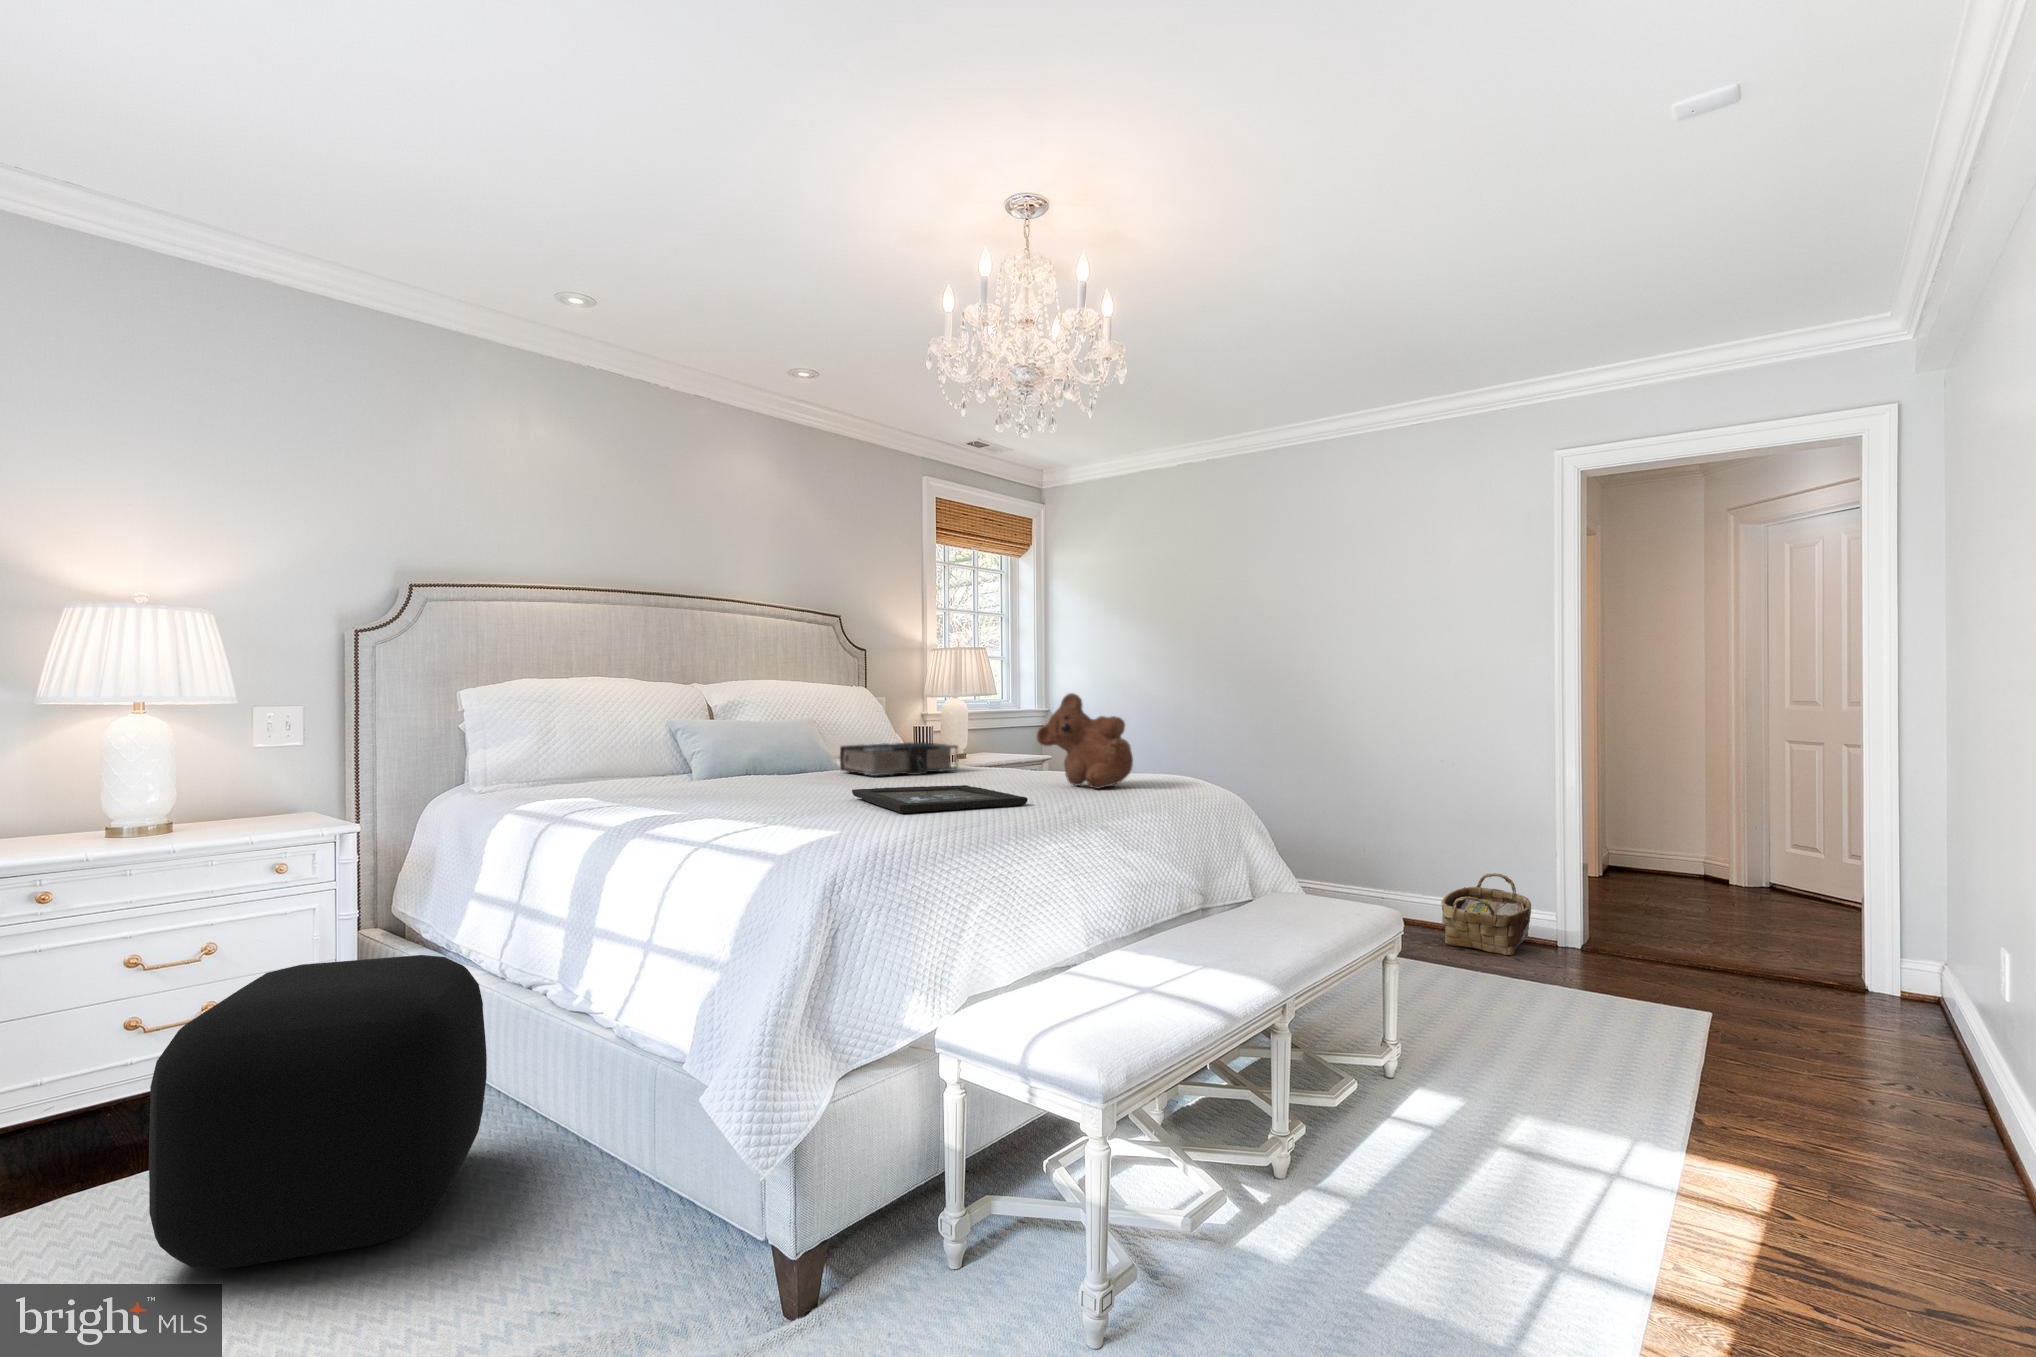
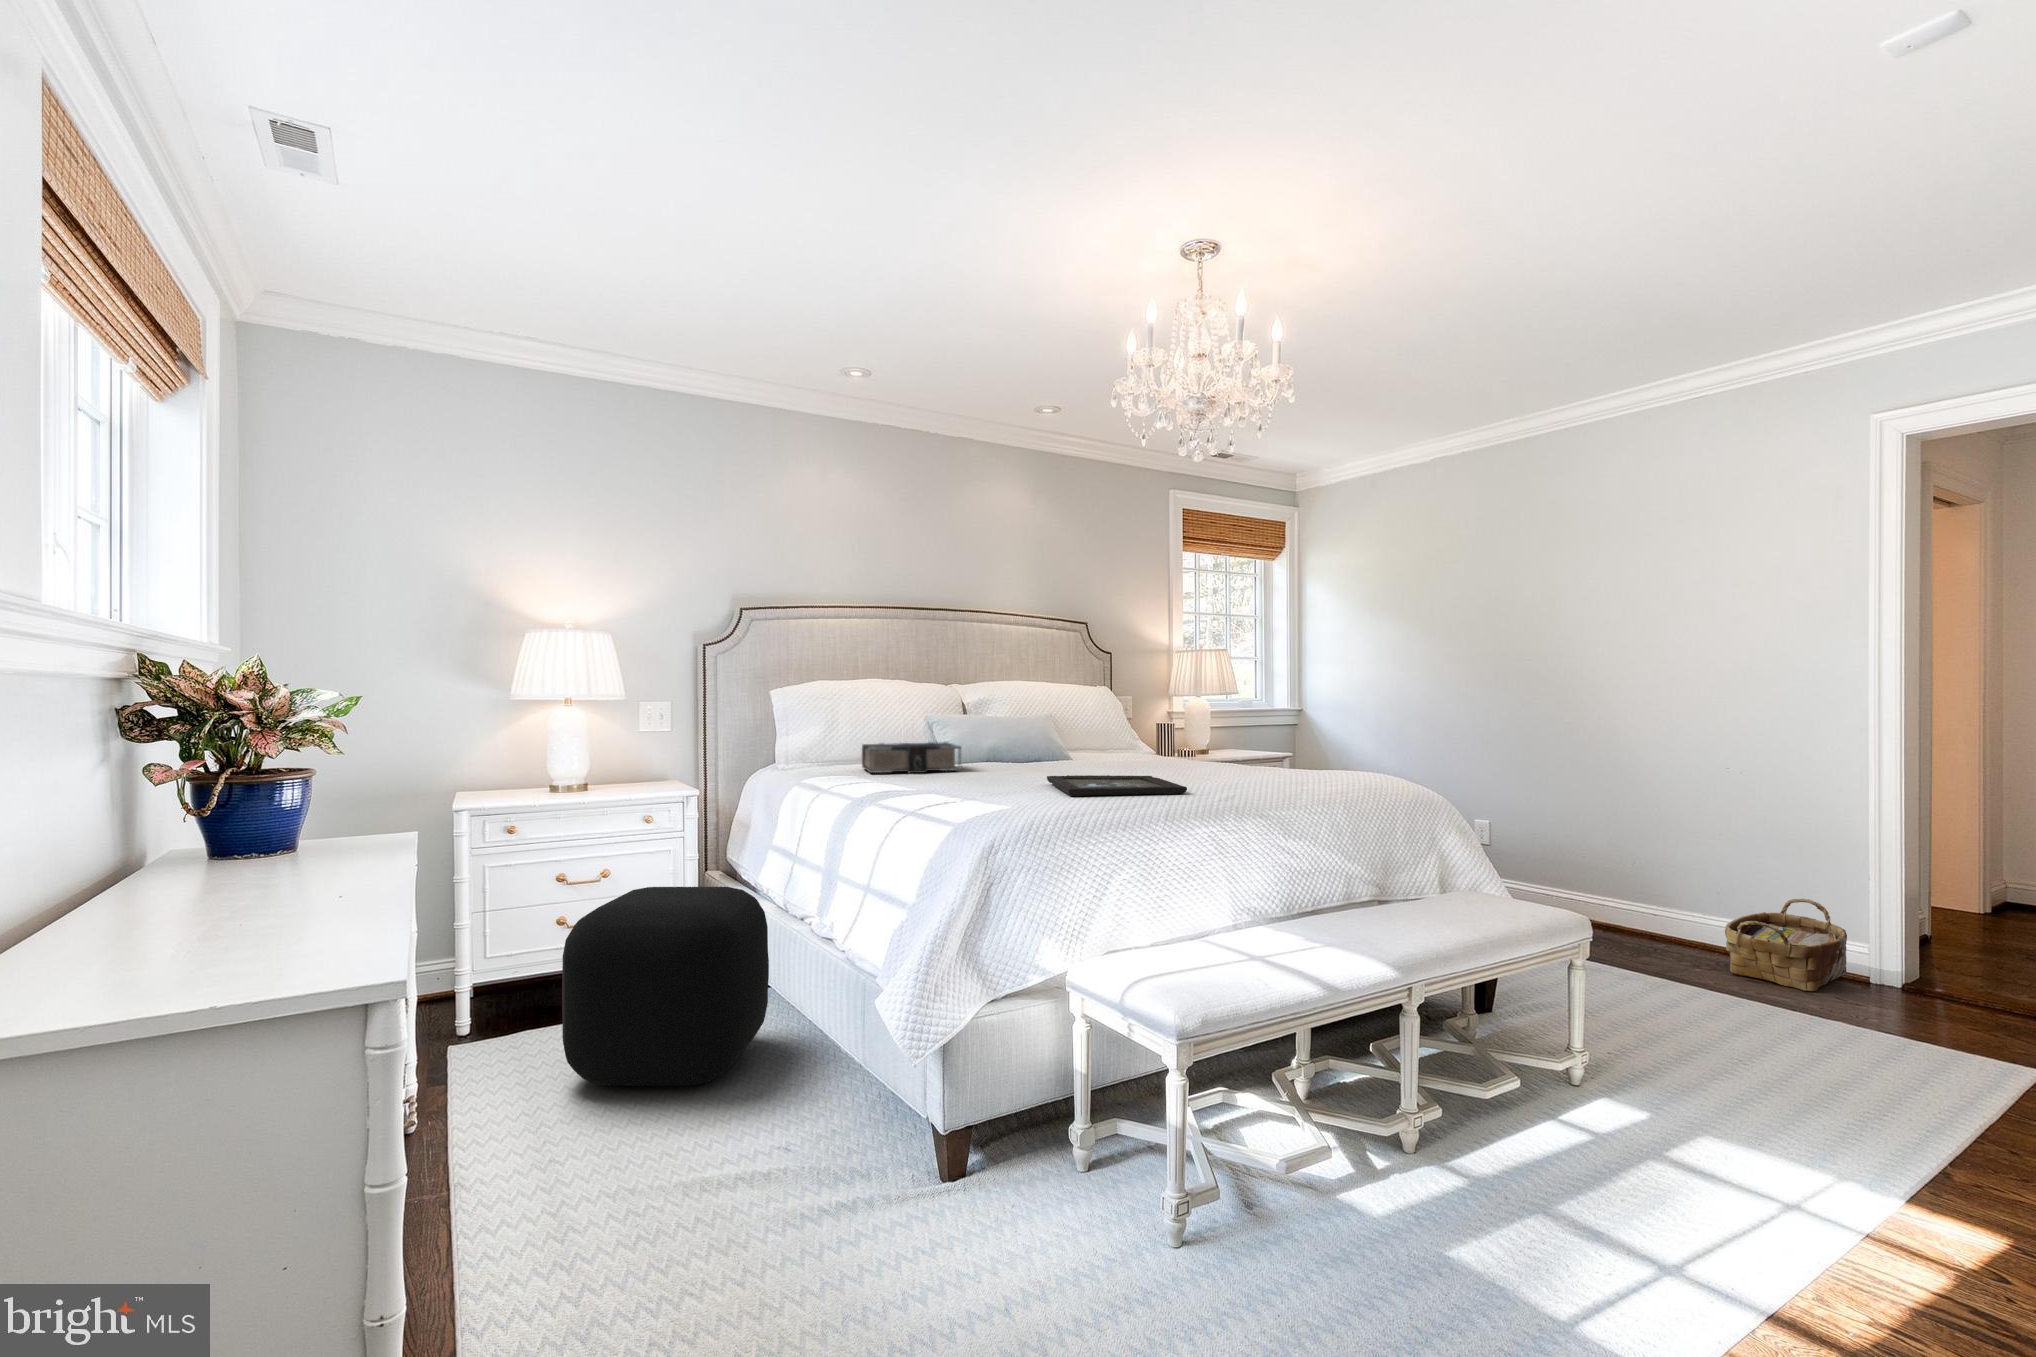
teddy bear: present [1037,693,1133,789] -> none [1222,694,1312,783]
book: present [840,742,958,776] -> present [862,742,961,773]

